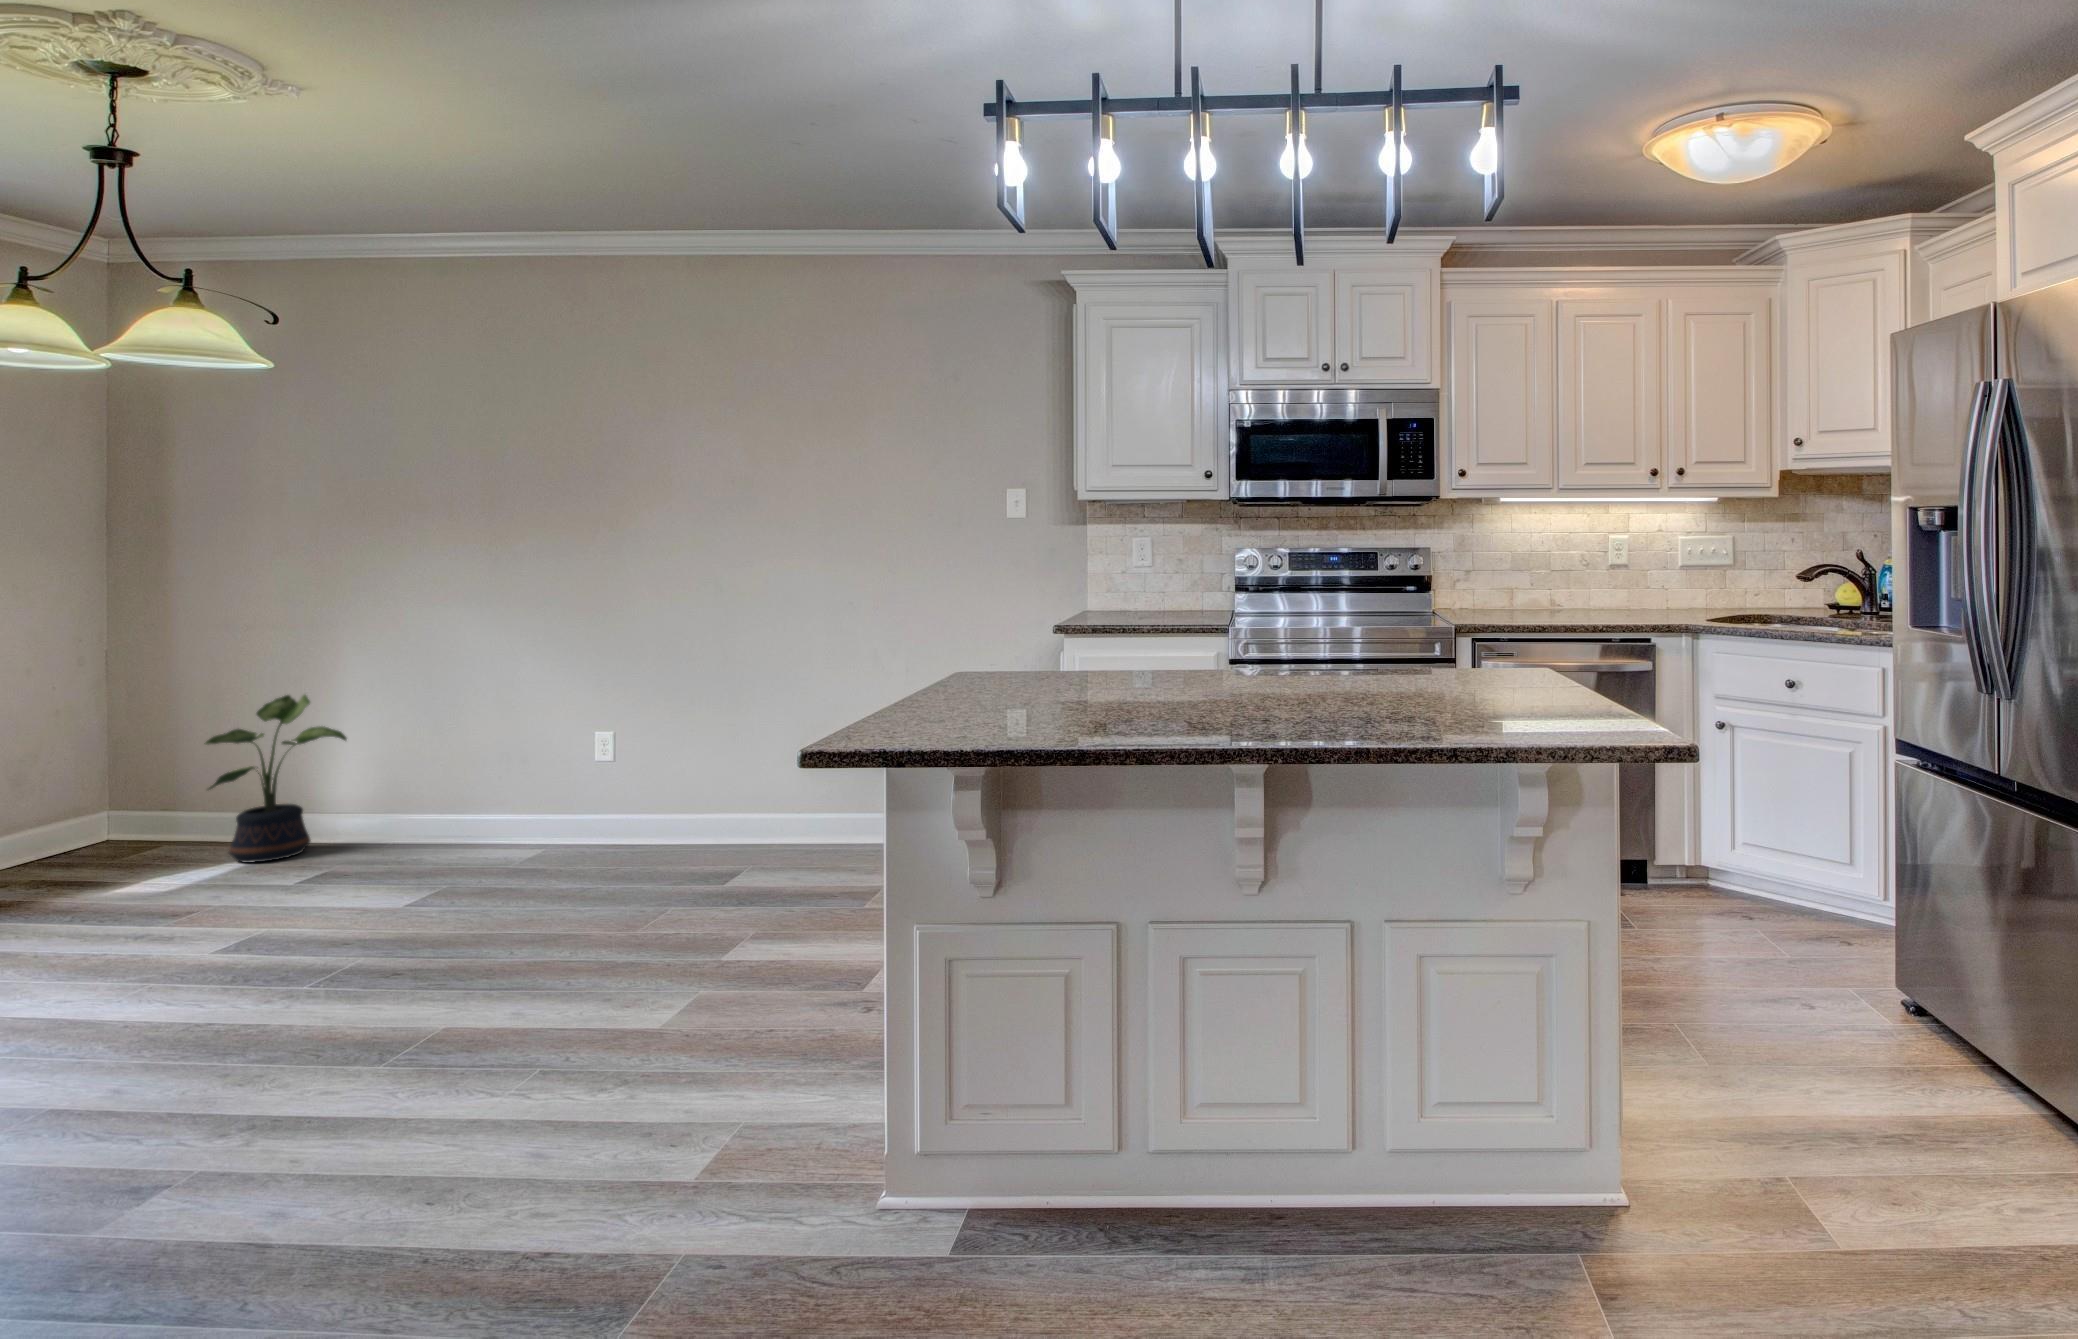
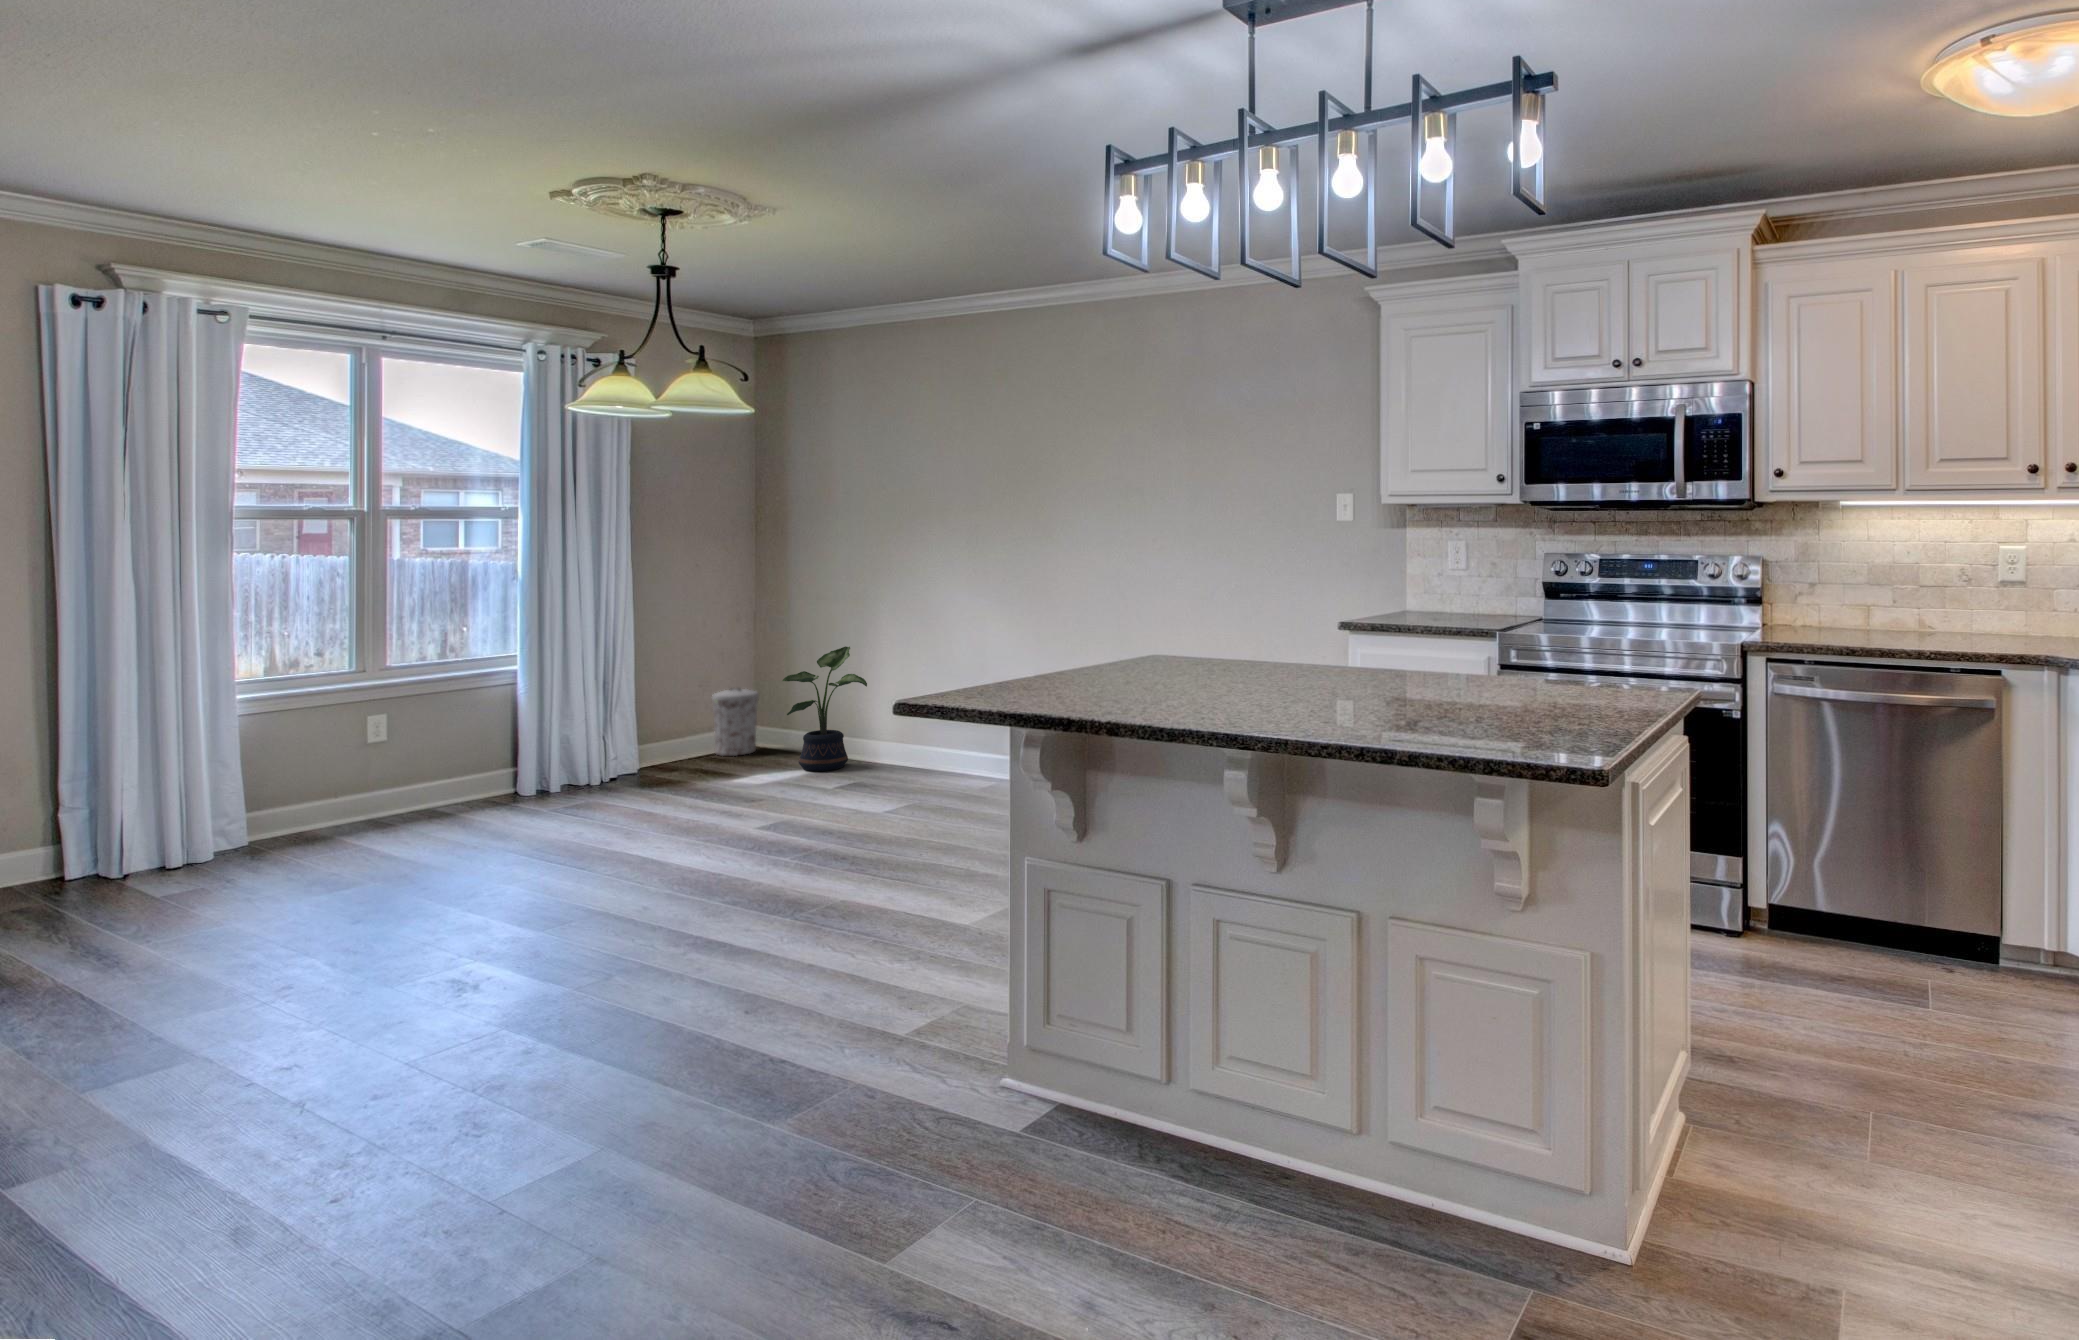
trash can: none [49,761,136,859] -> present [712,688,759,756]

